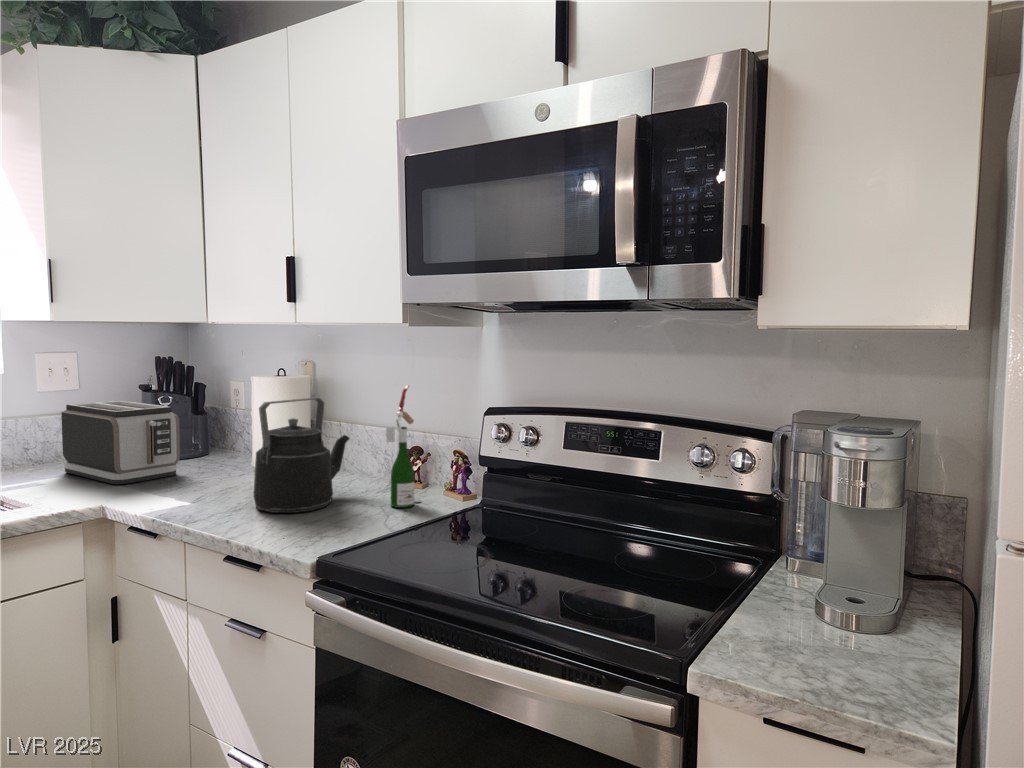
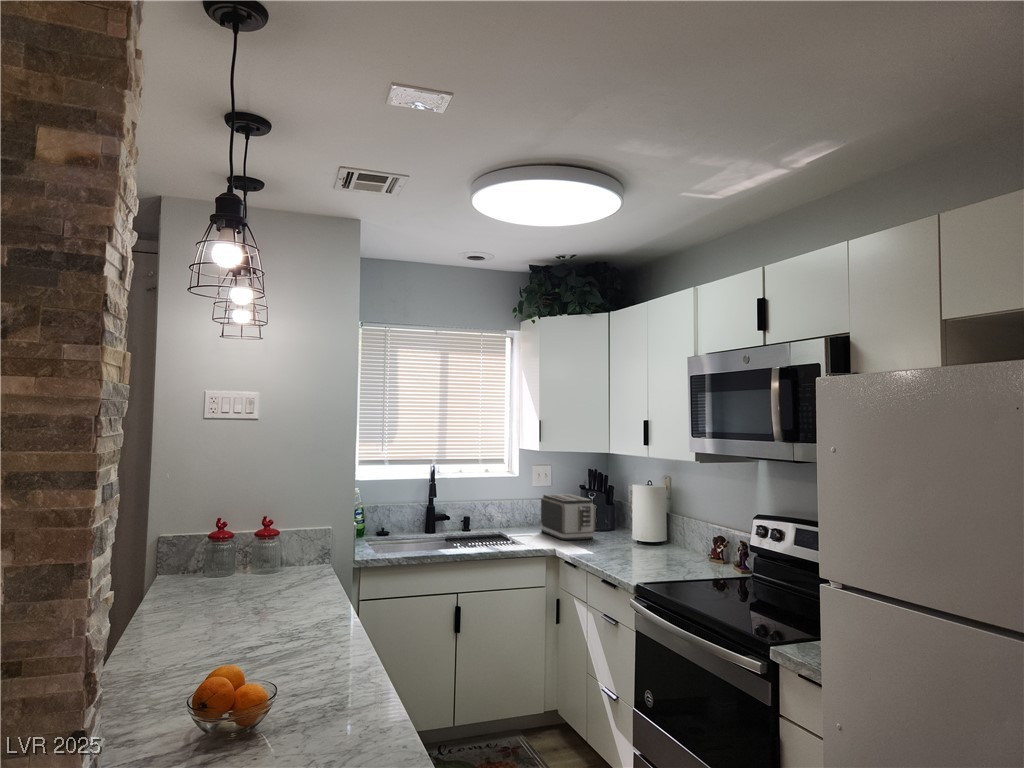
wine bottle: present [386,386,421,508] -> none [692,498,715,570]
kettle: present [253,398,349,513] -> none [623,501,679,565]

